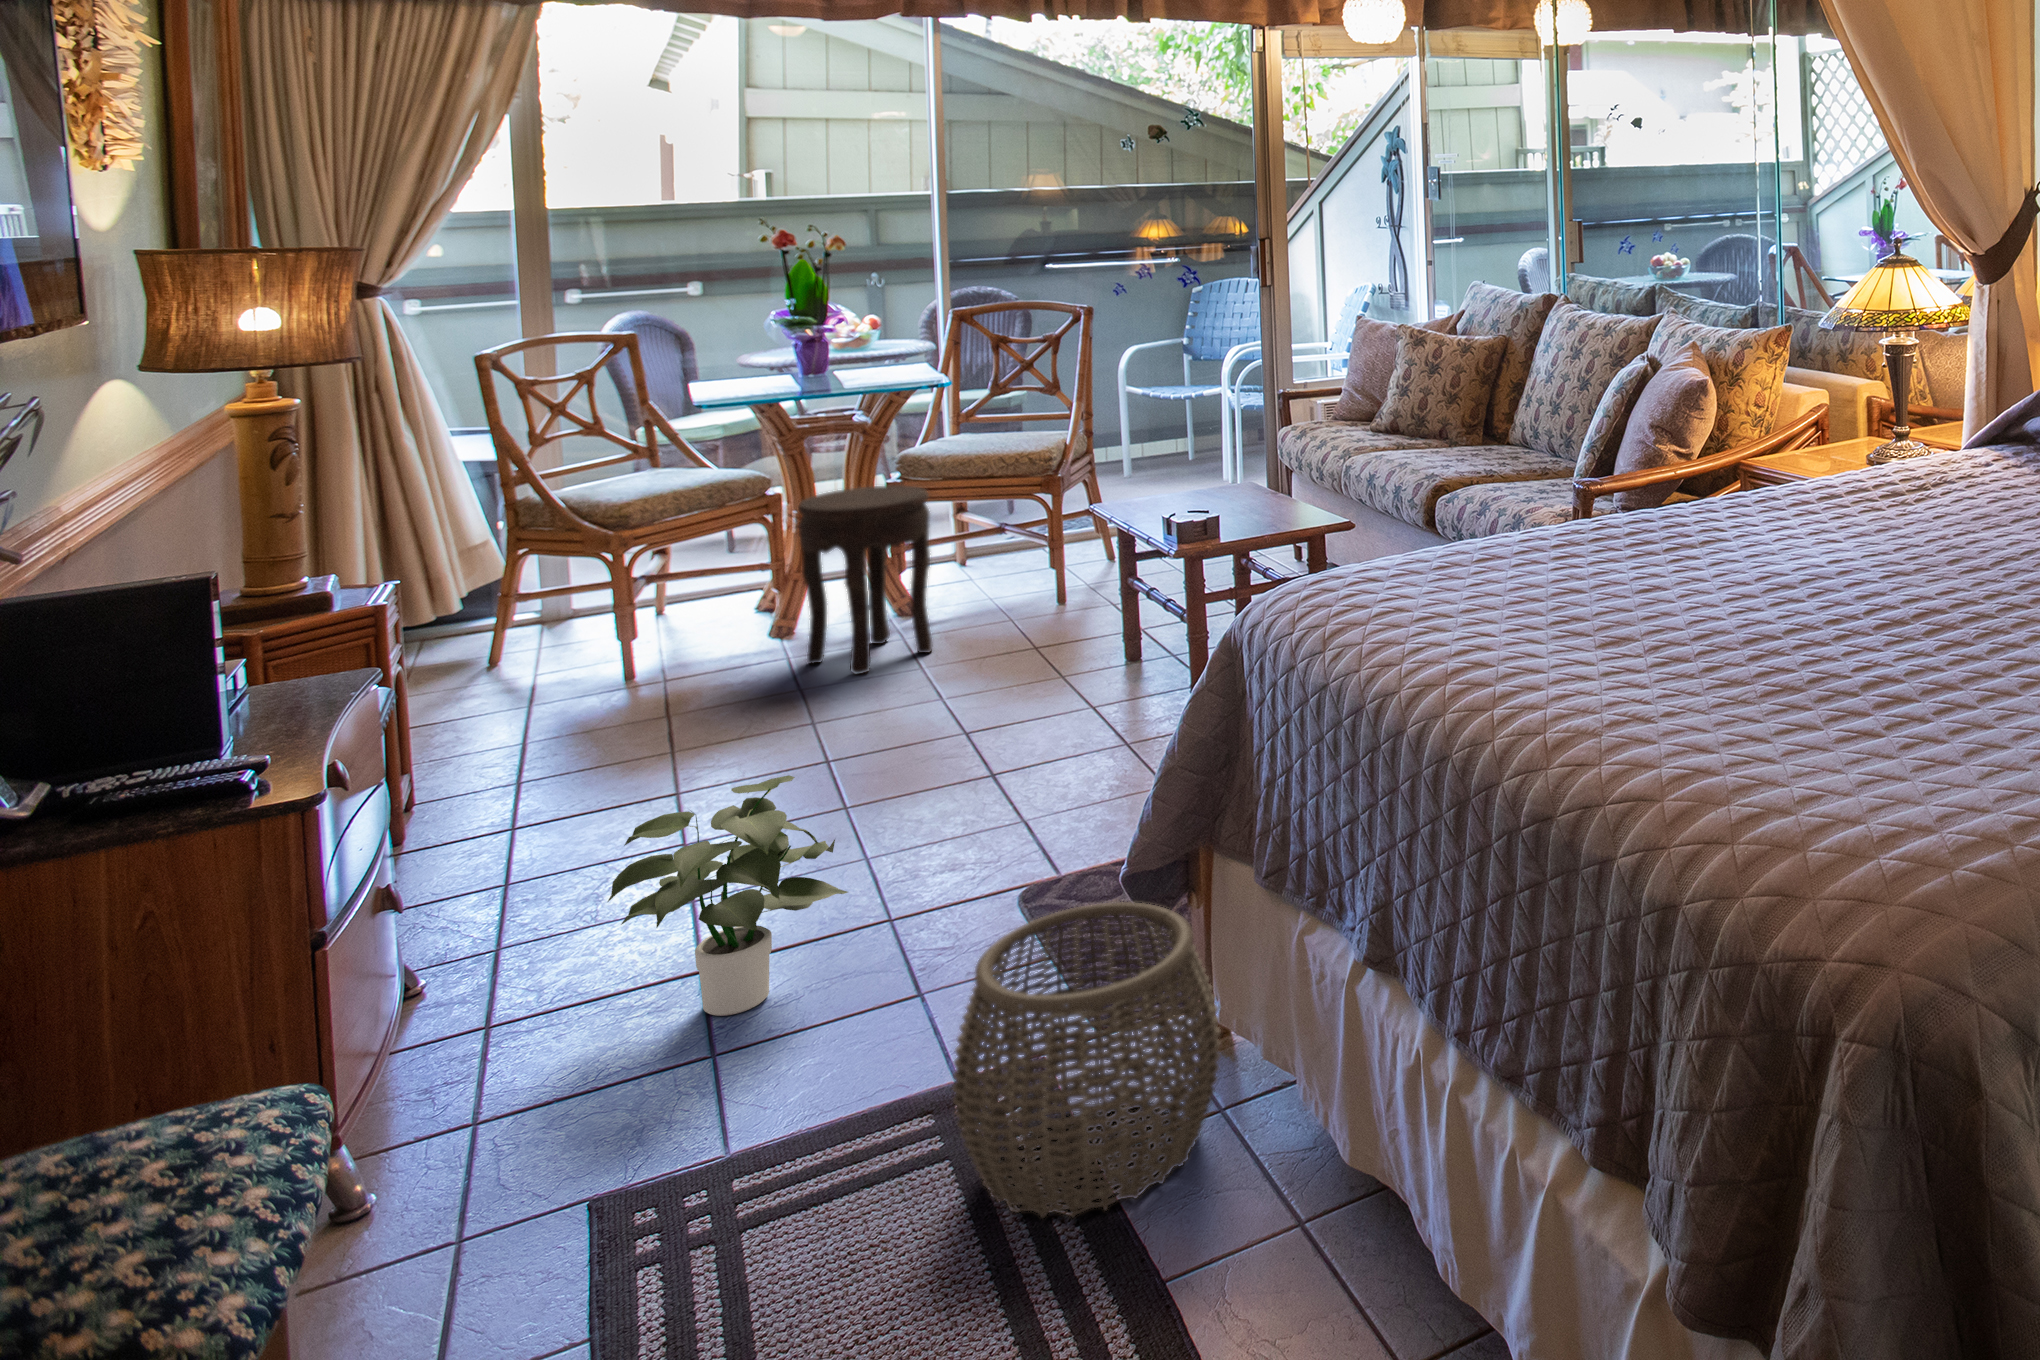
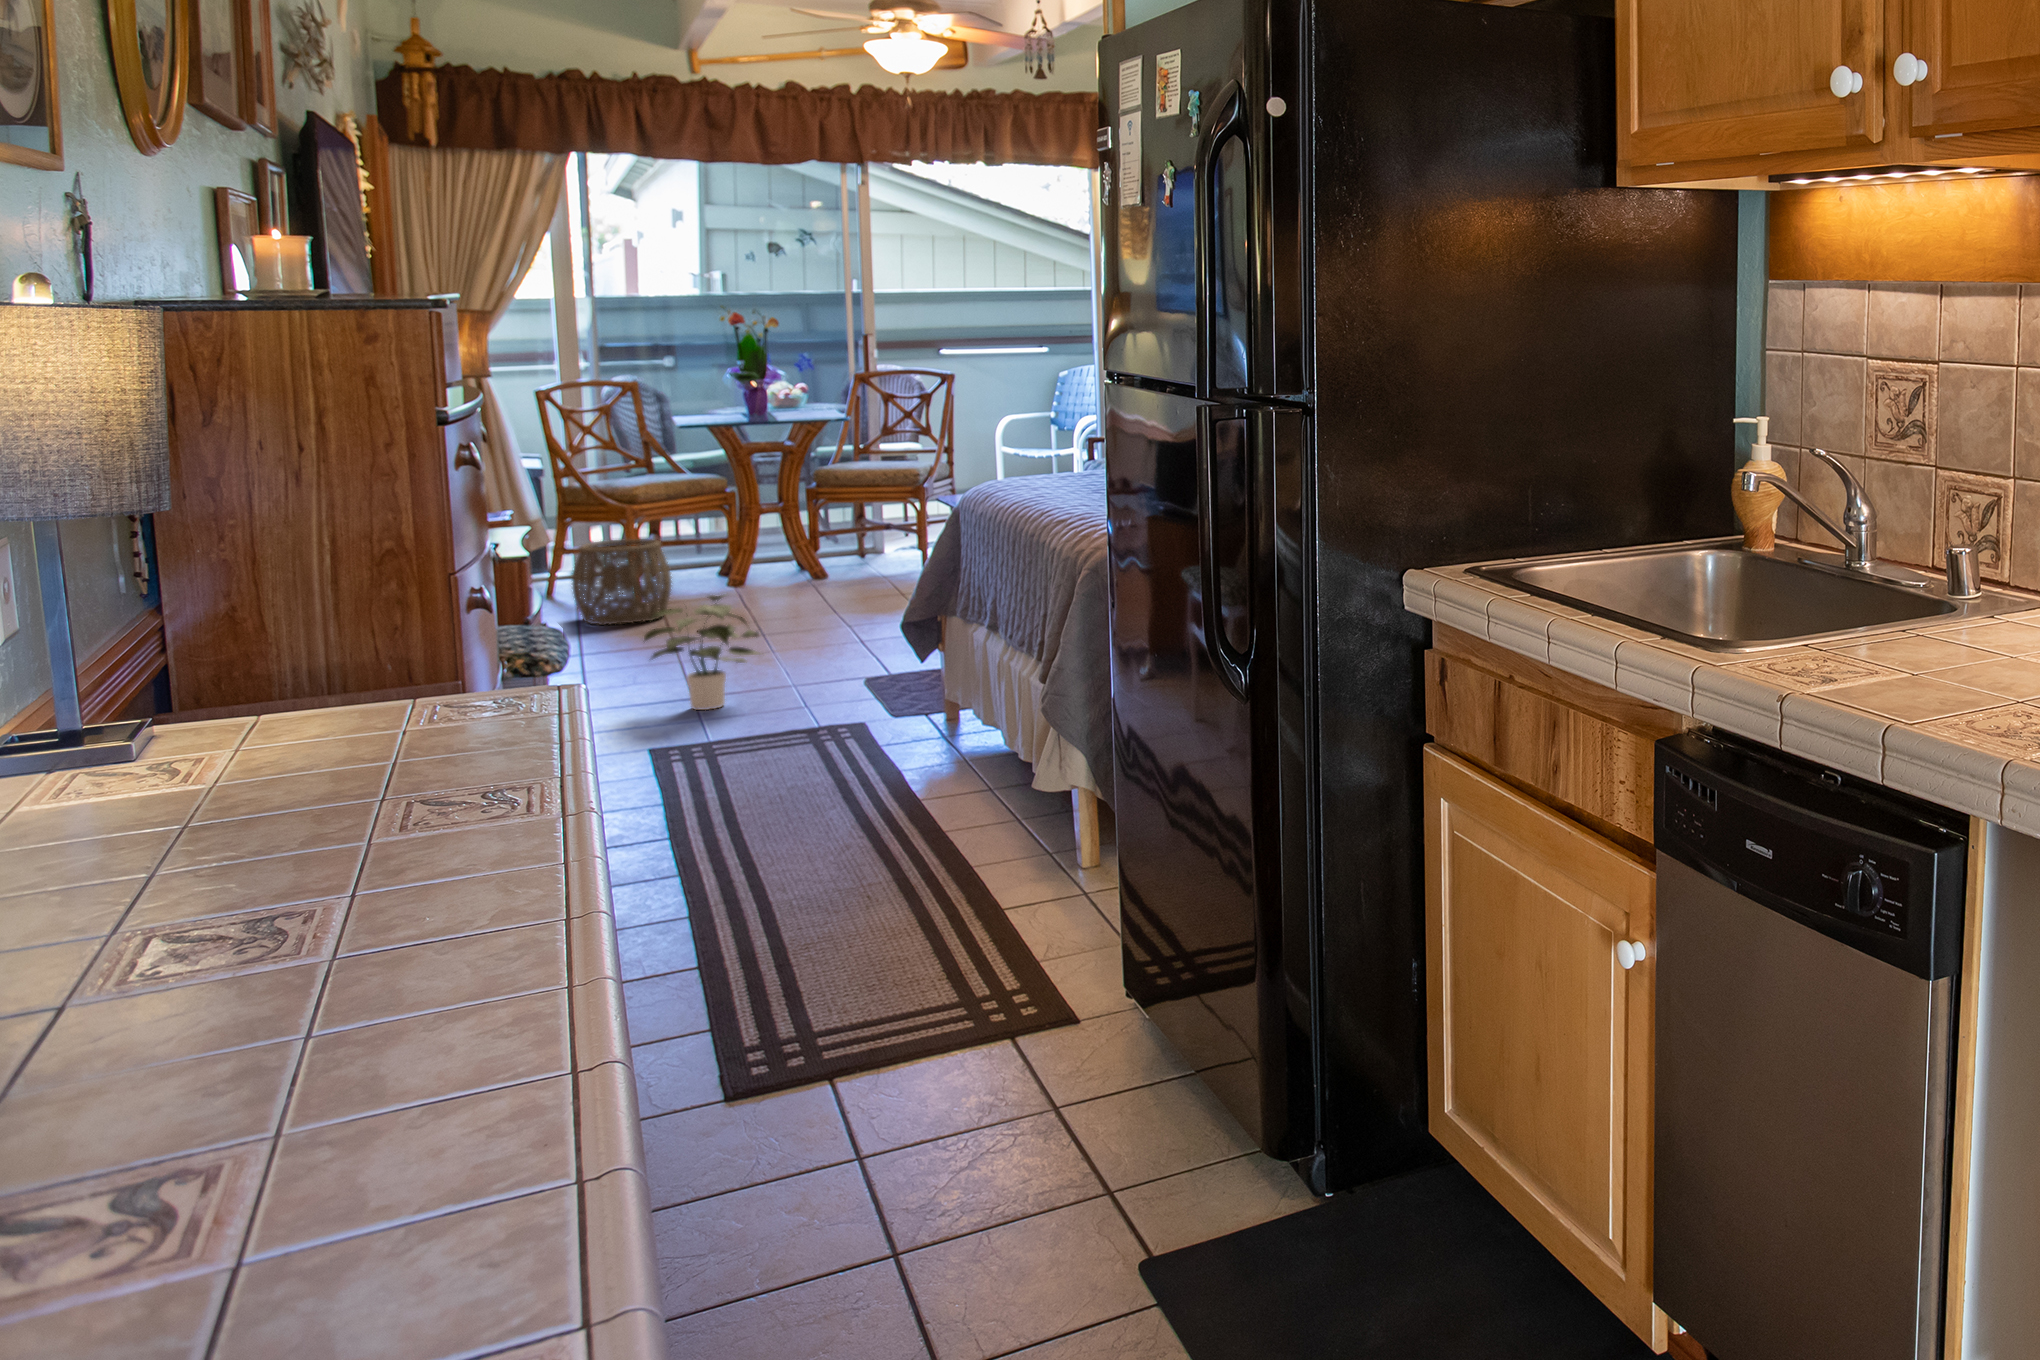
side table: present [798,485,932,674] -> none [746,490,836,609]
woven basket: present [953,902,1221,1218] -> present [572,539,672,625]

